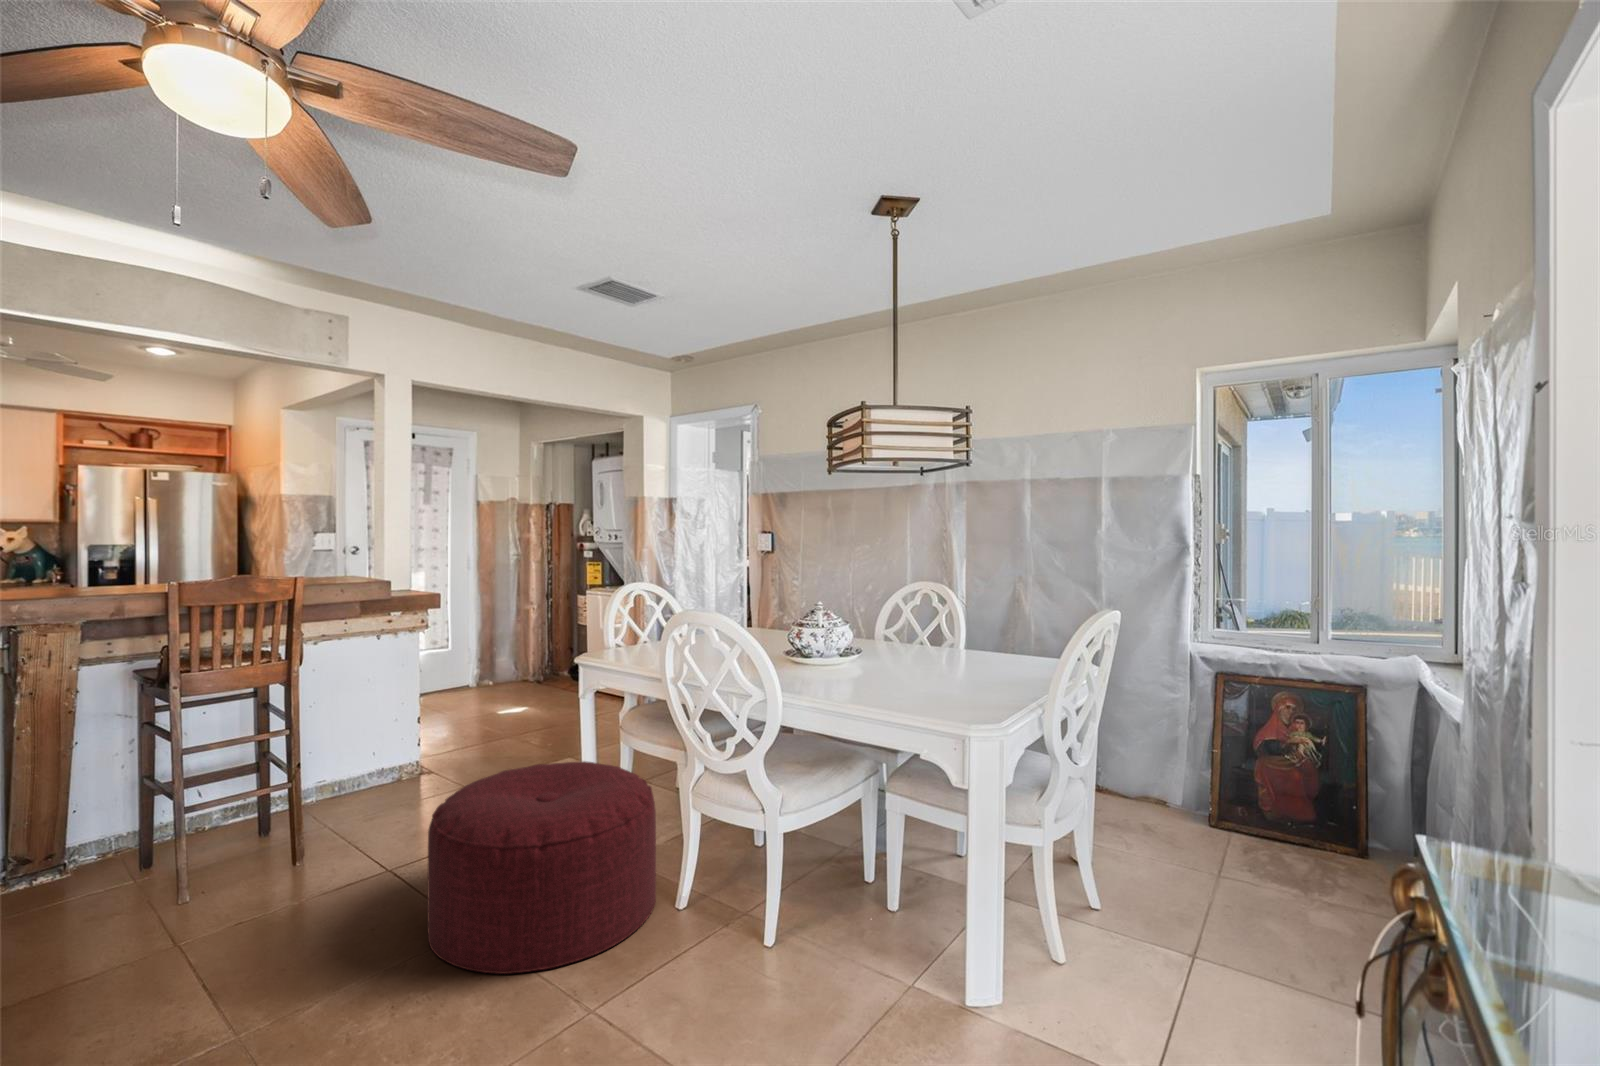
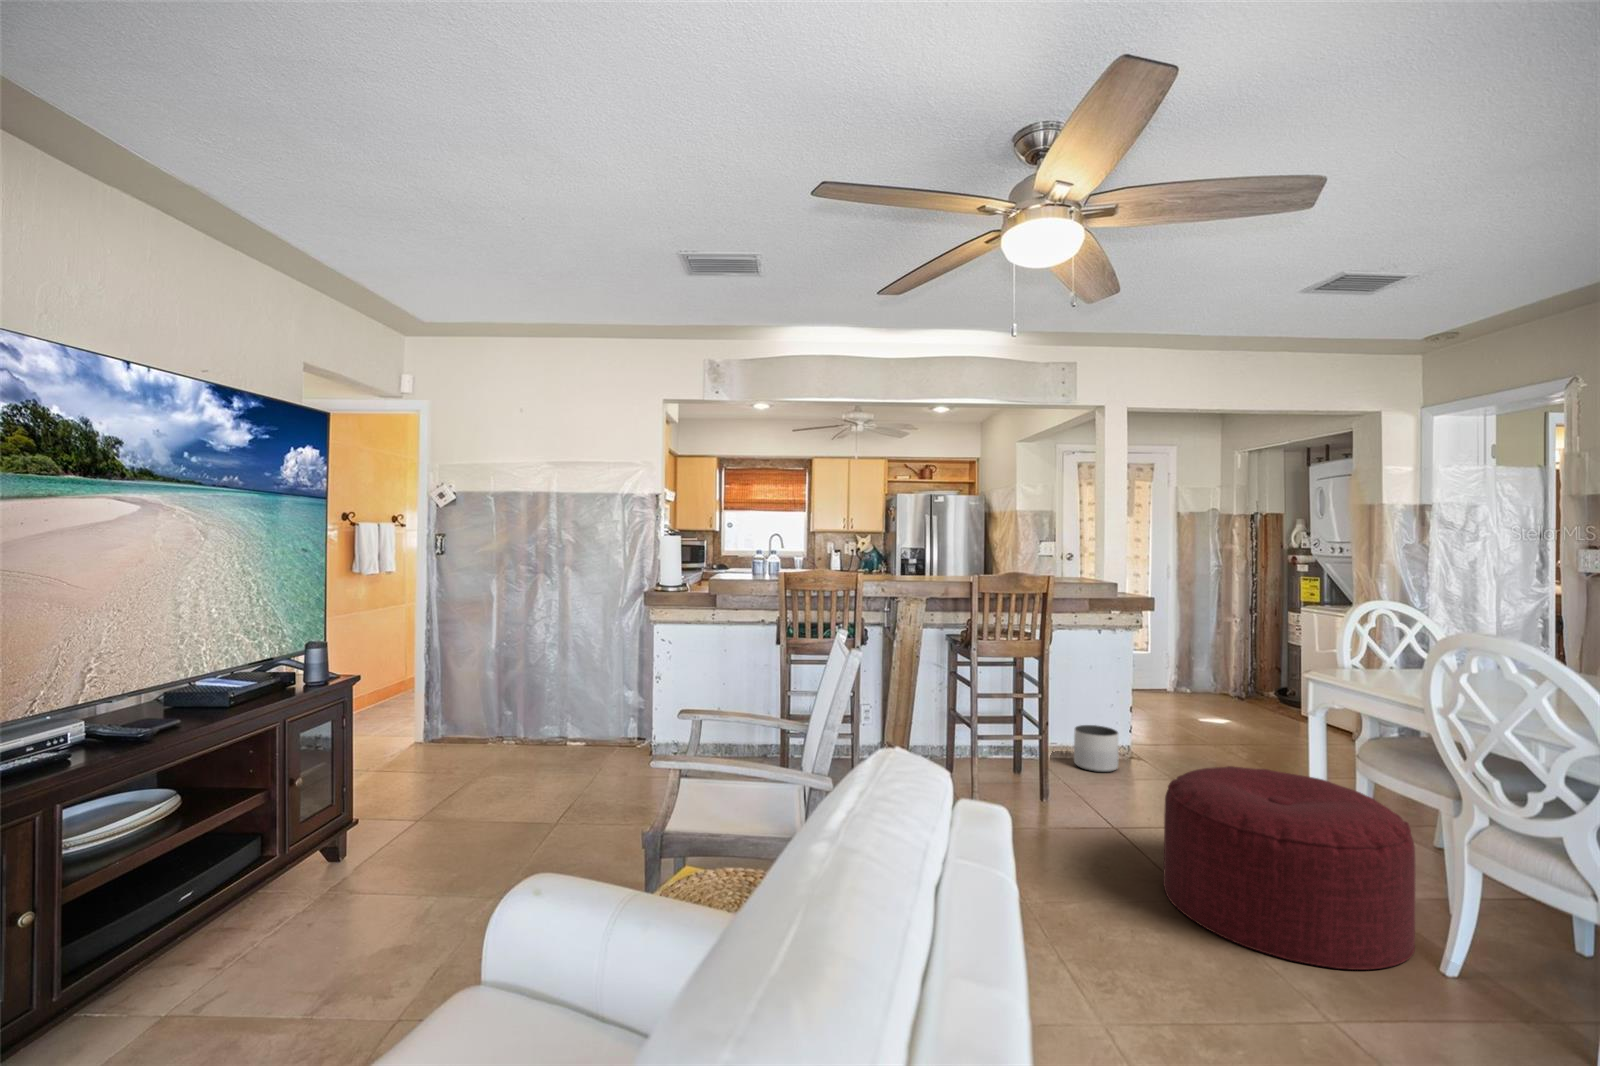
planter: none [344,746,400,804] -> present [1074,725,1119,772]

